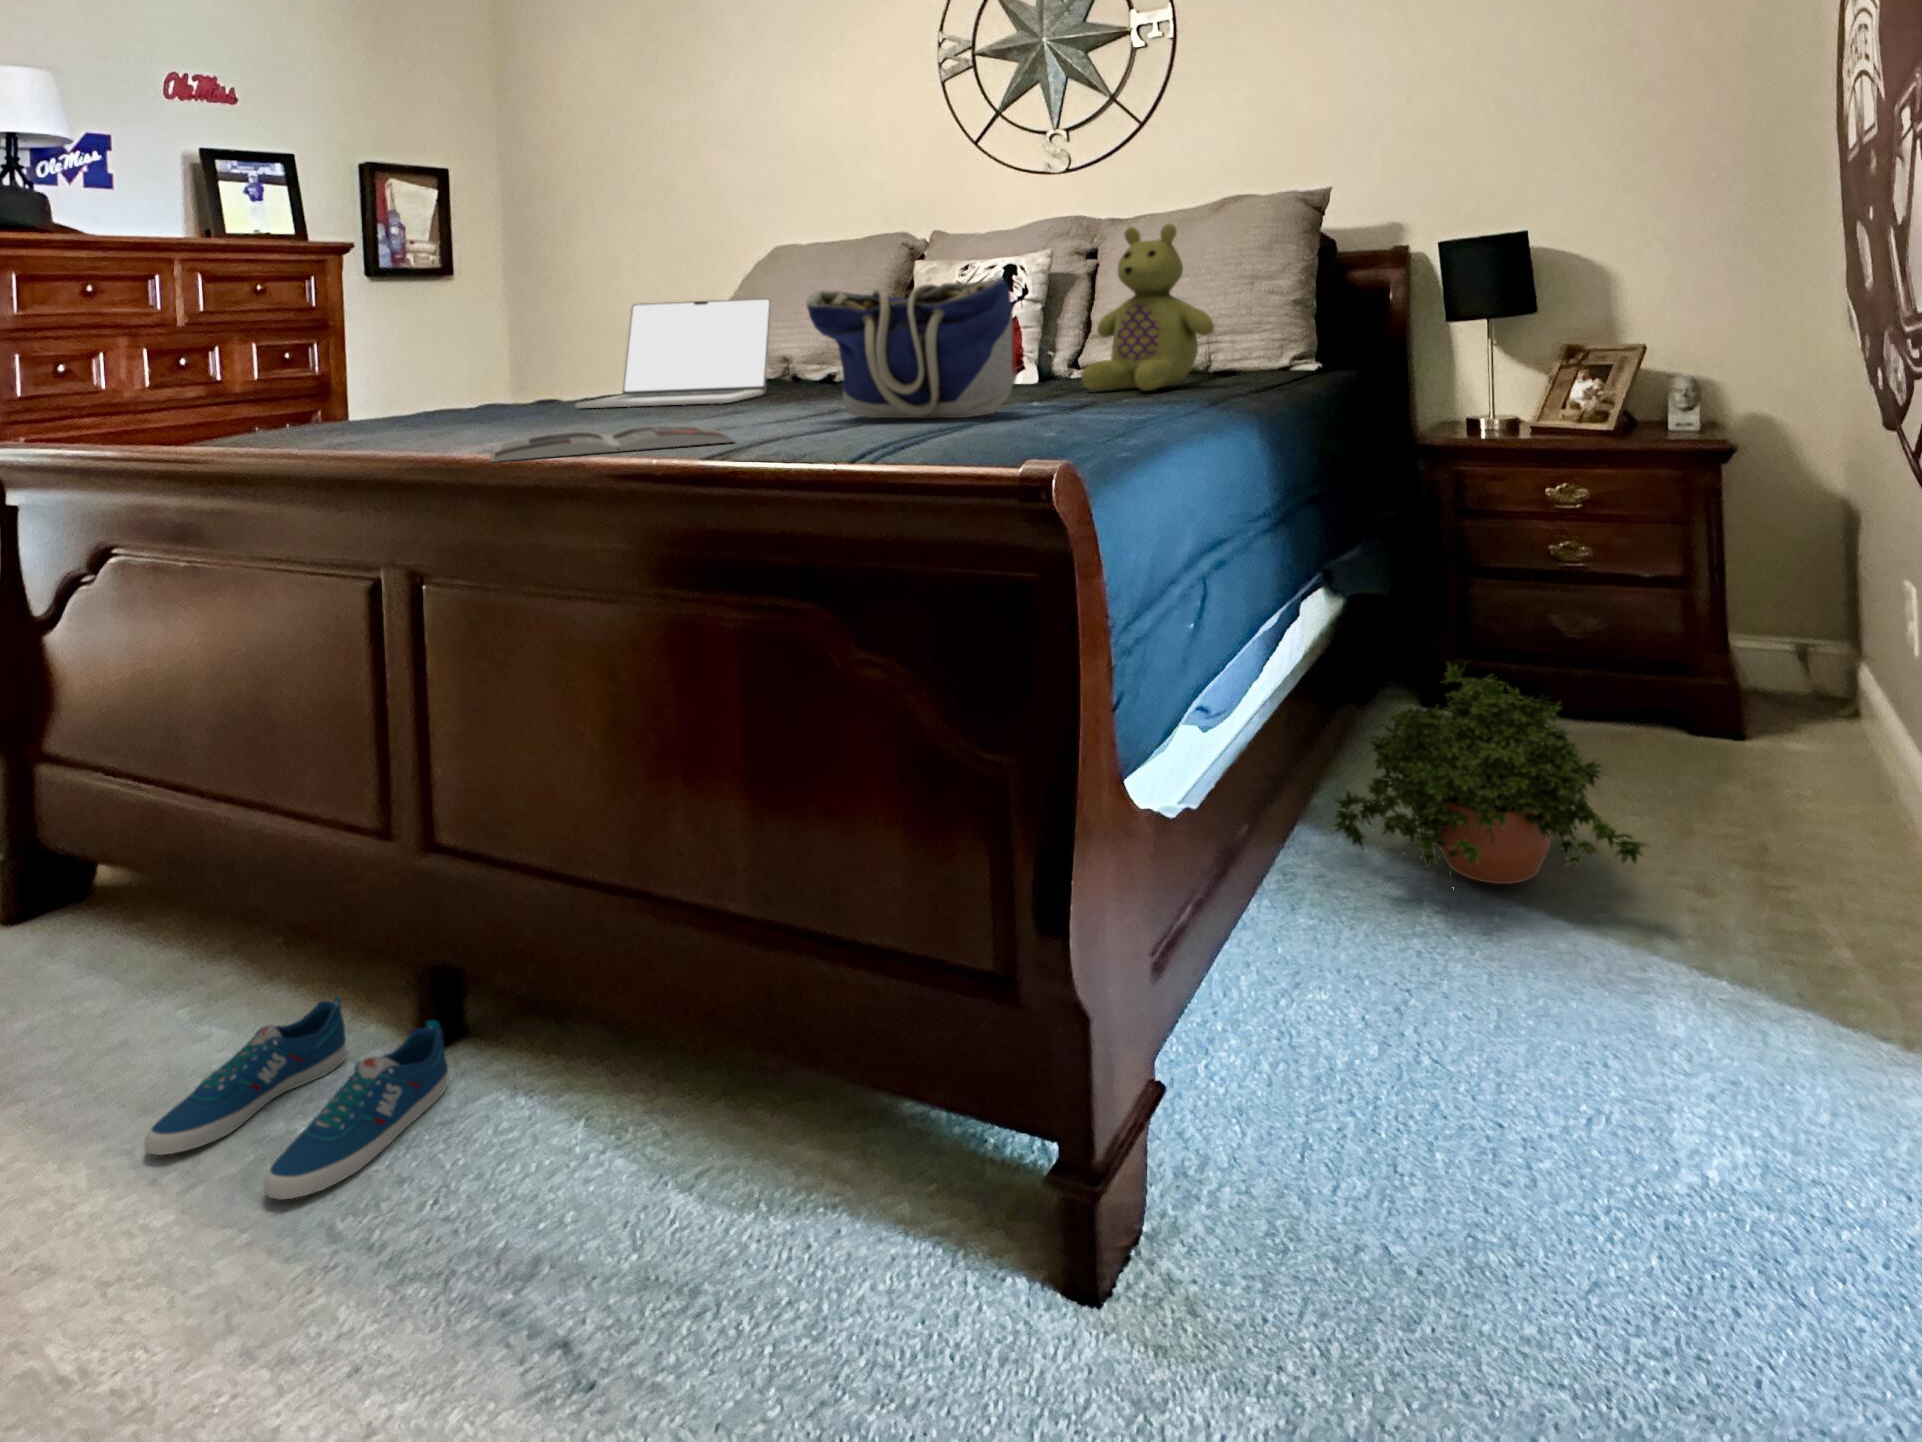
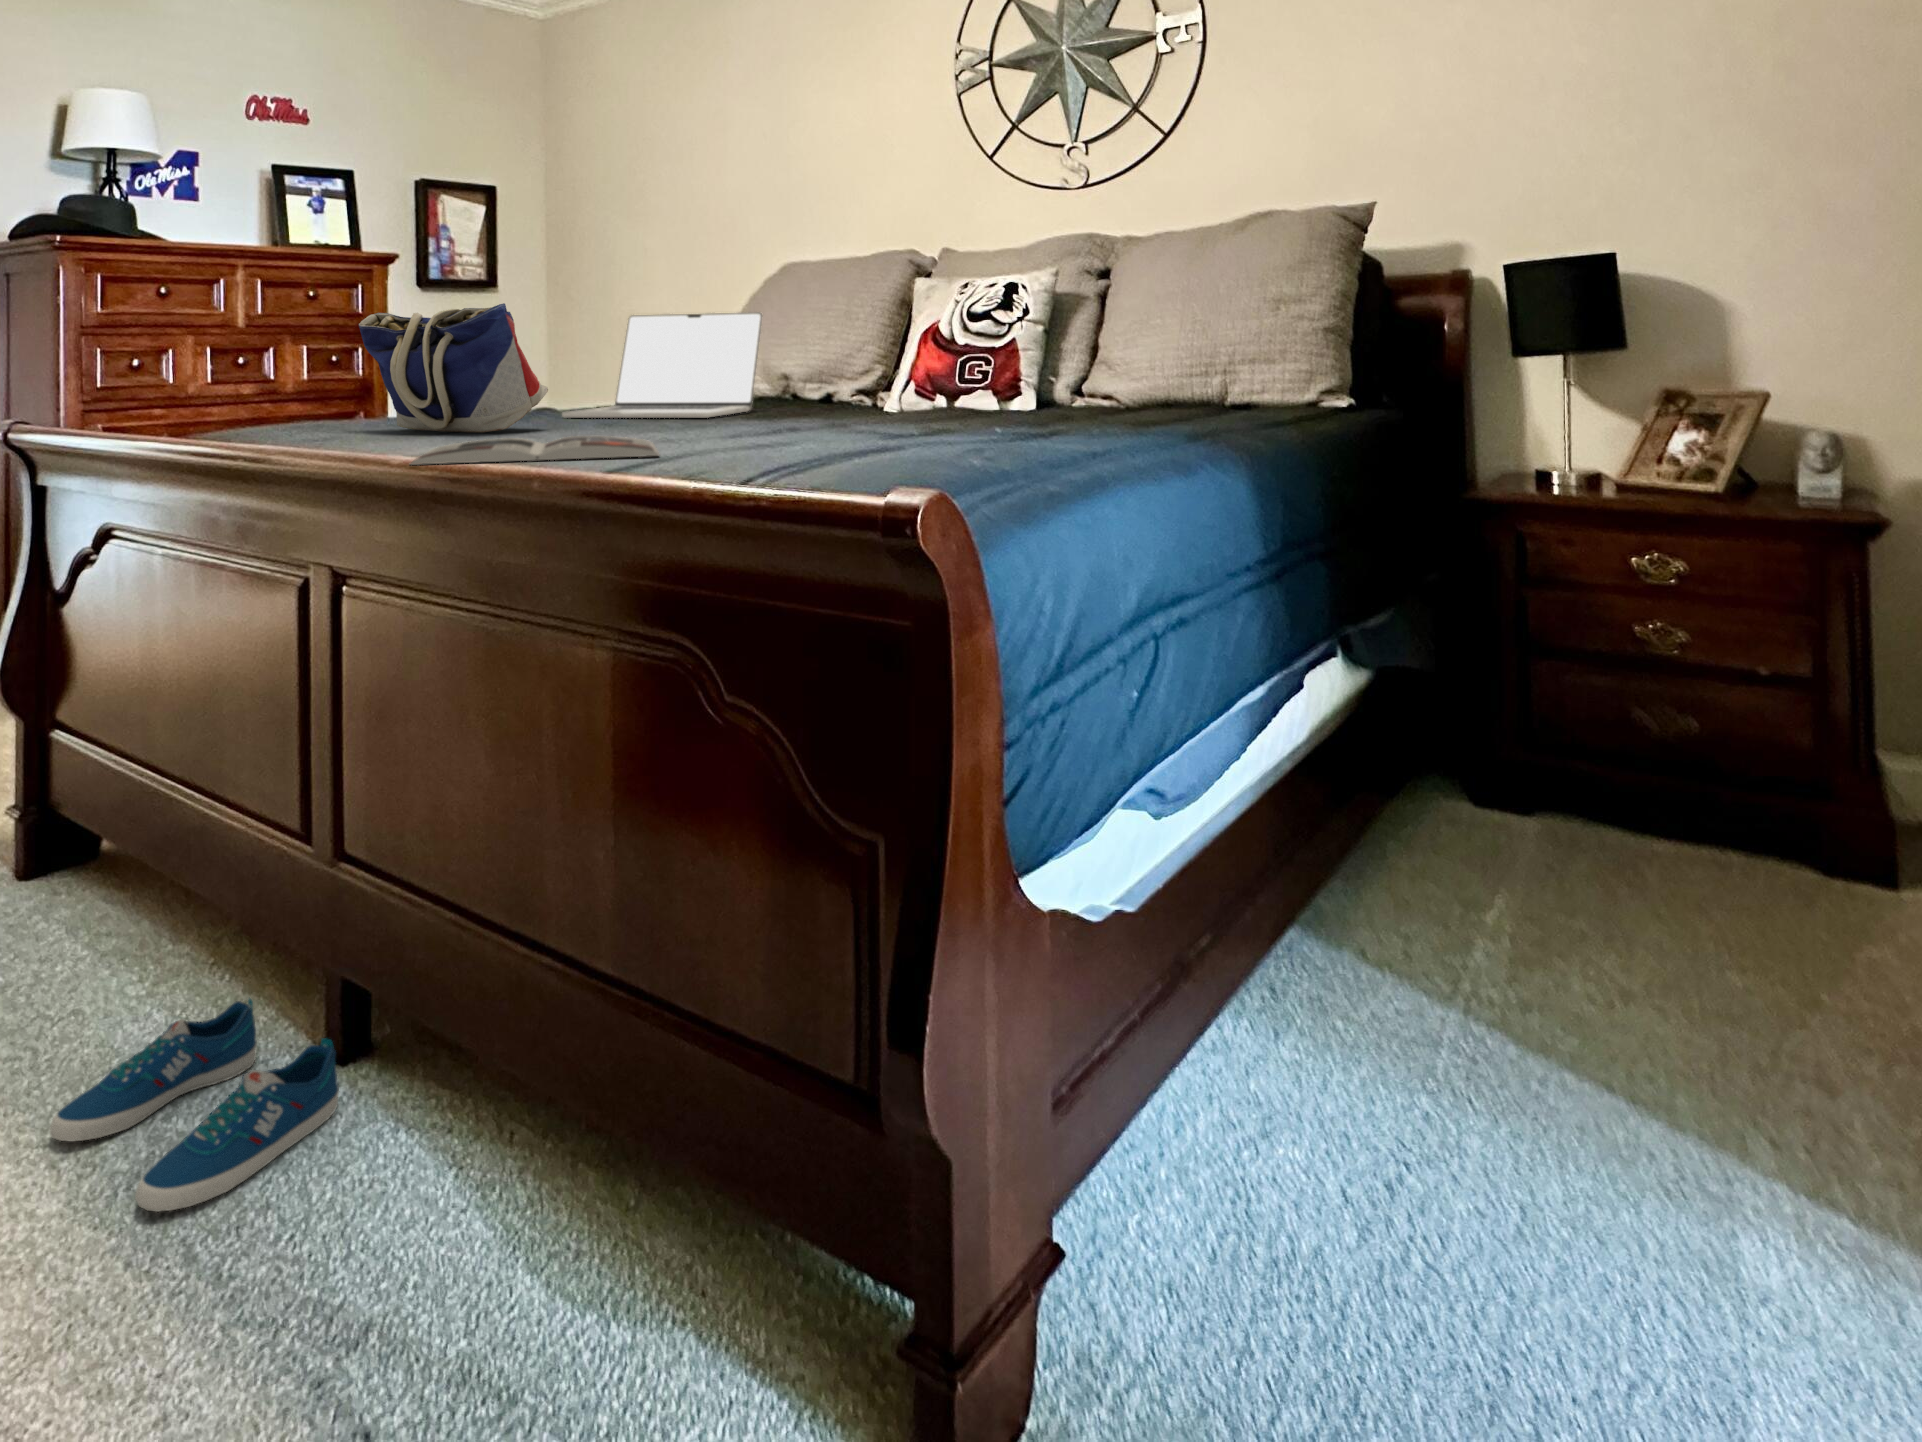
stuffed bear: present [1081,224,1214,391] -> none [1071,238,1223,422]
tote bag: present [806,277,1017,418] -> present [359,303,548,432]
potted plant: present [1333,664,1645,884] -> none [1331,757,1751,1048]

